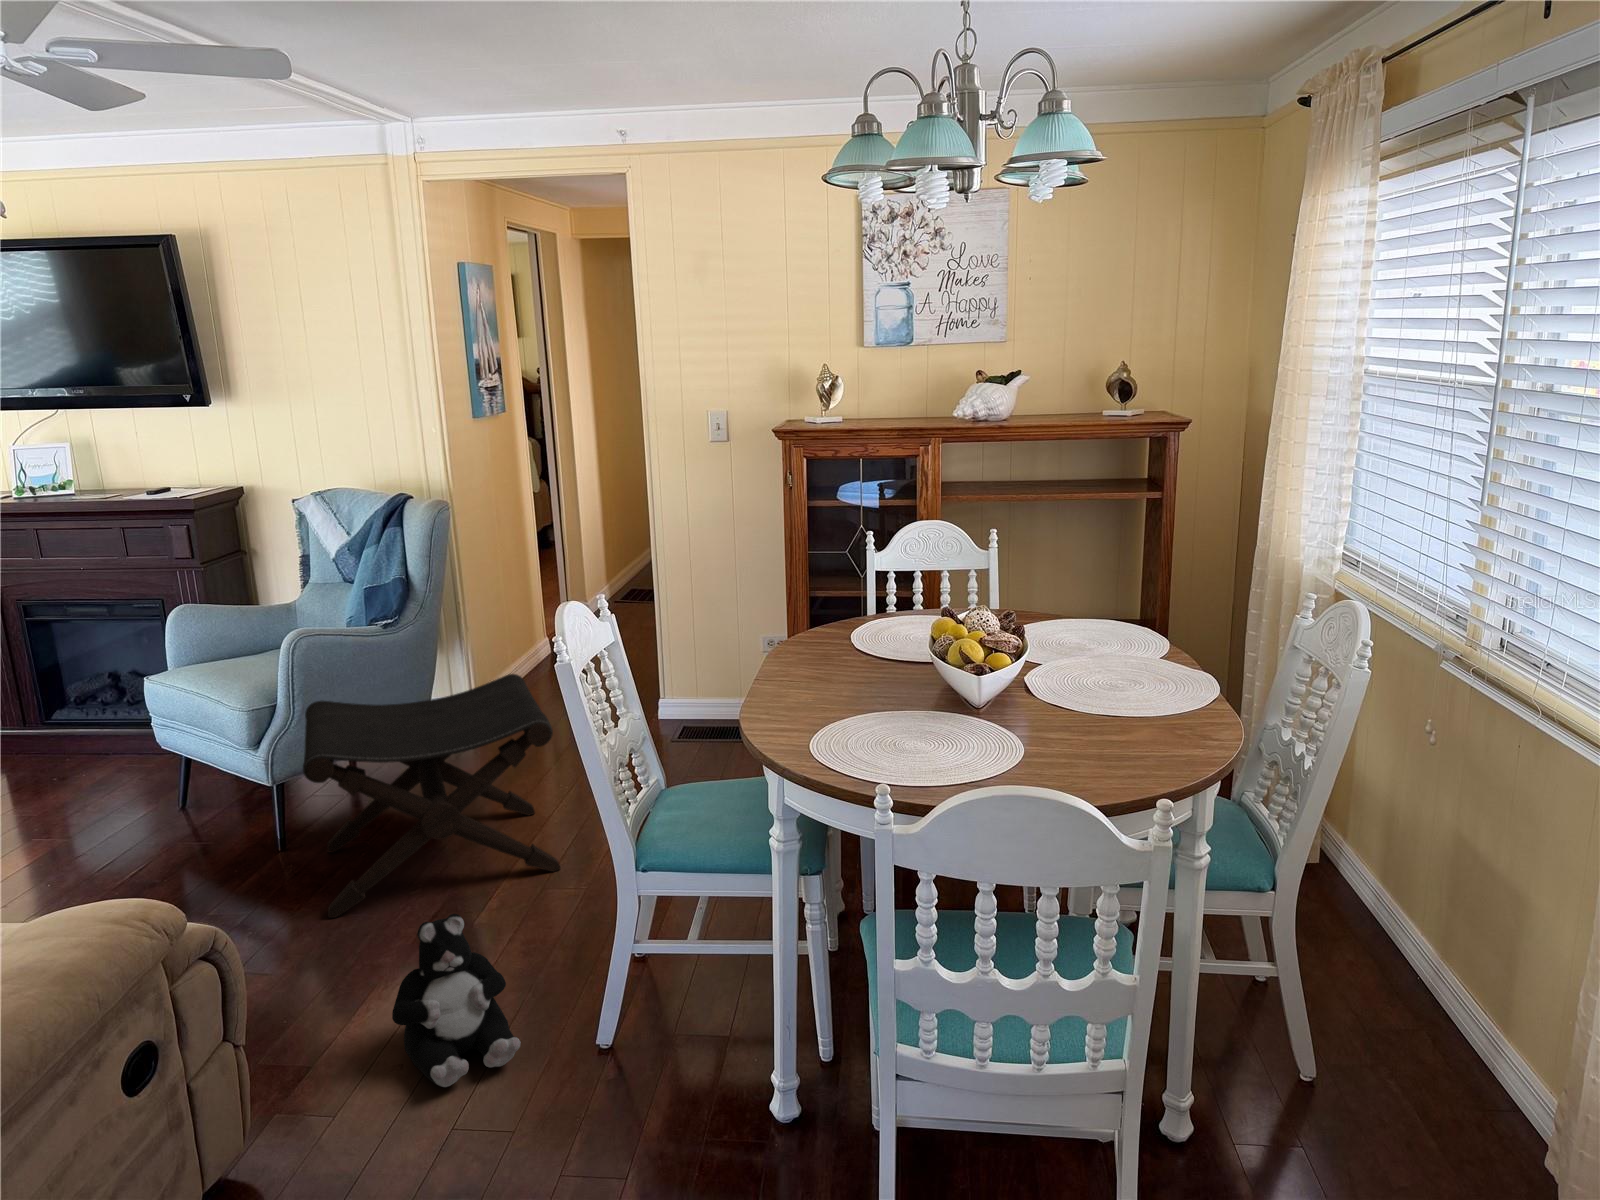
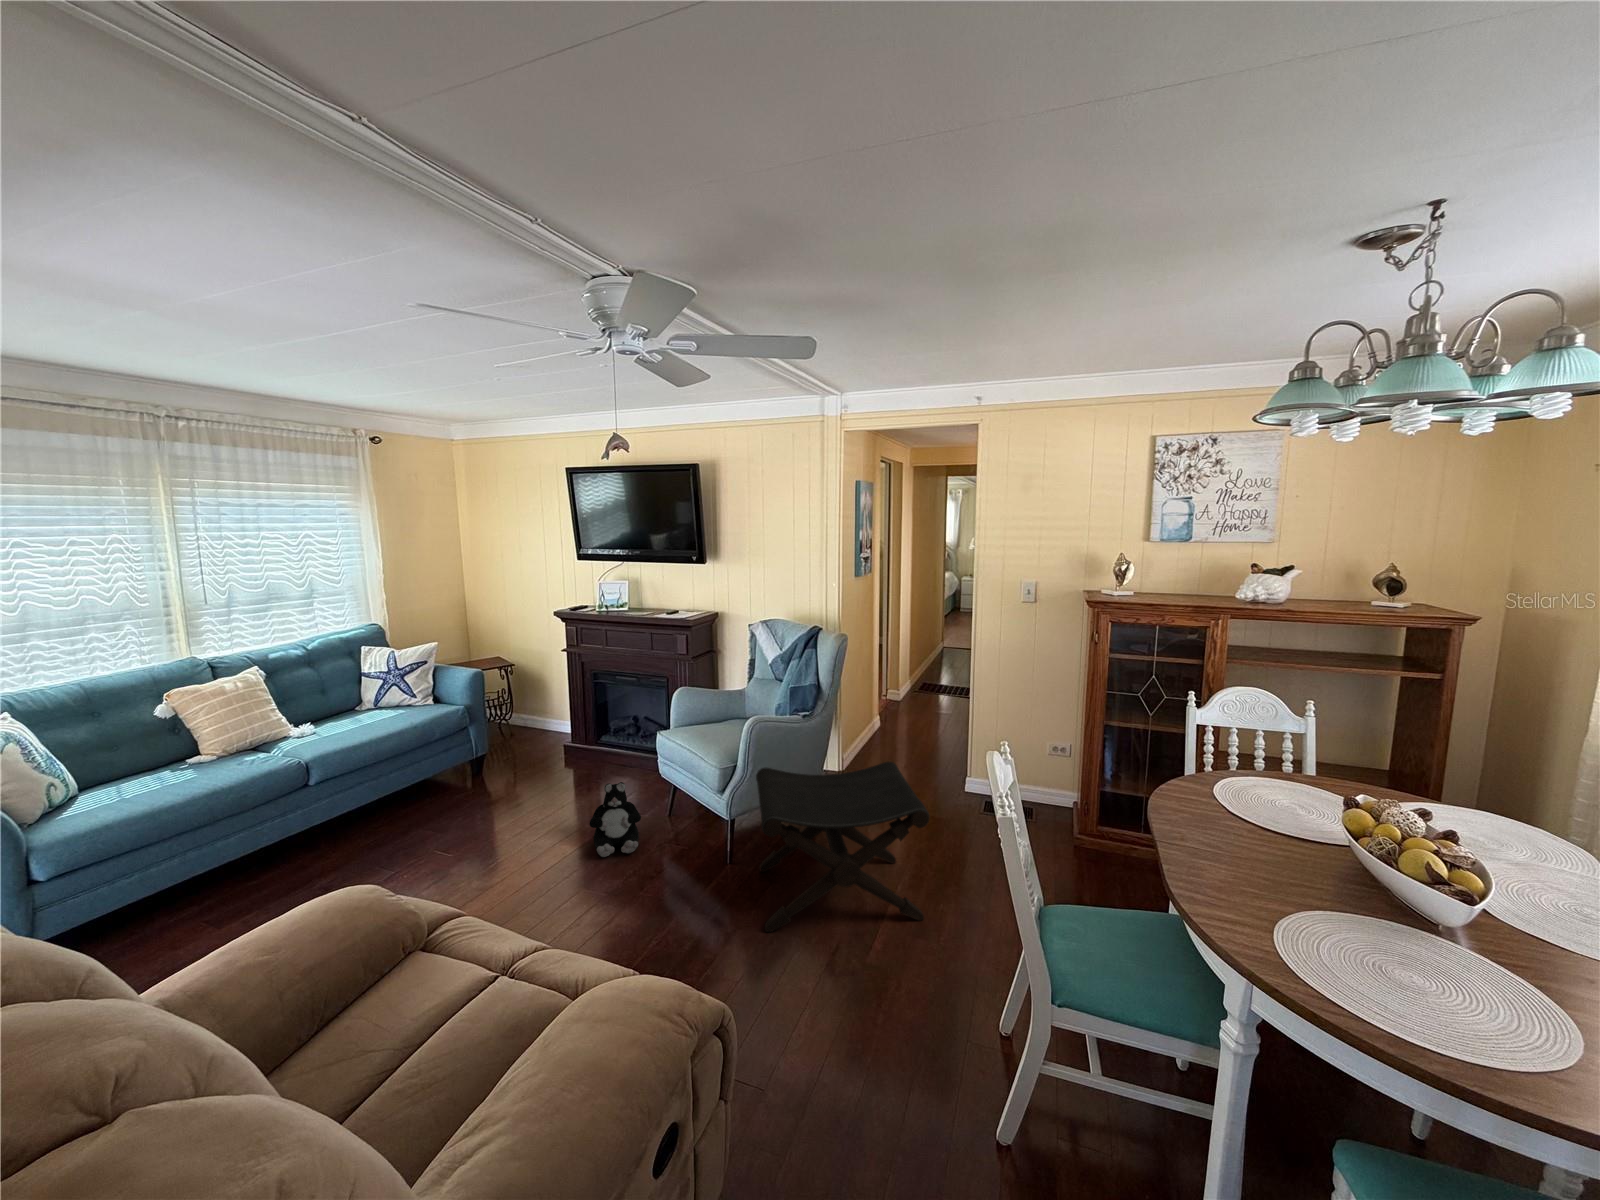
plush toy: present [392,914,521,1087] -> present [589,782,641,857]

